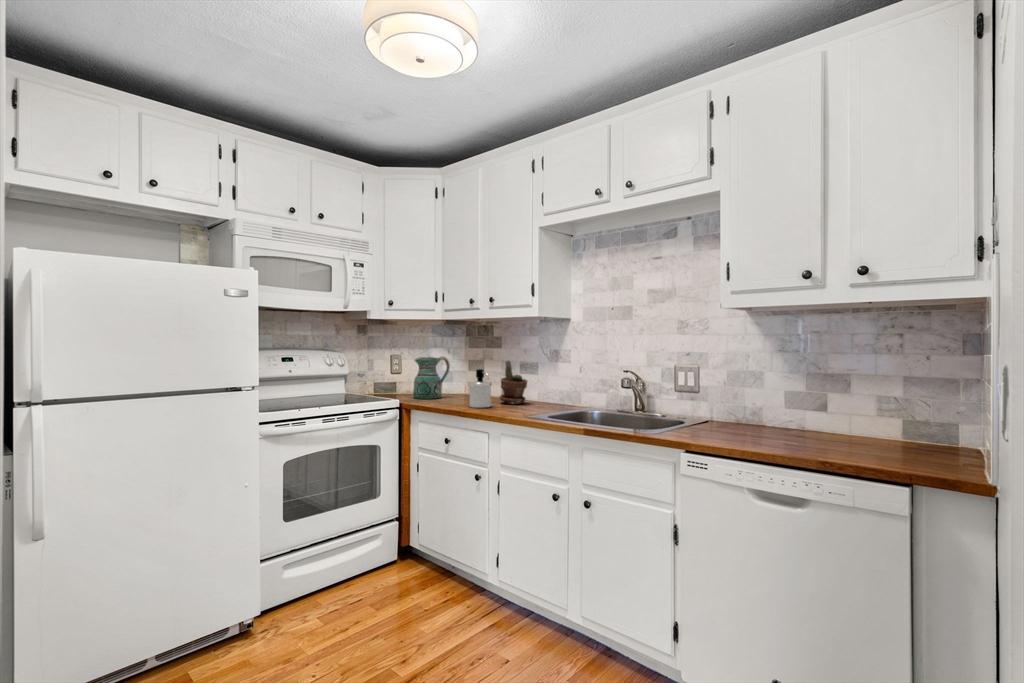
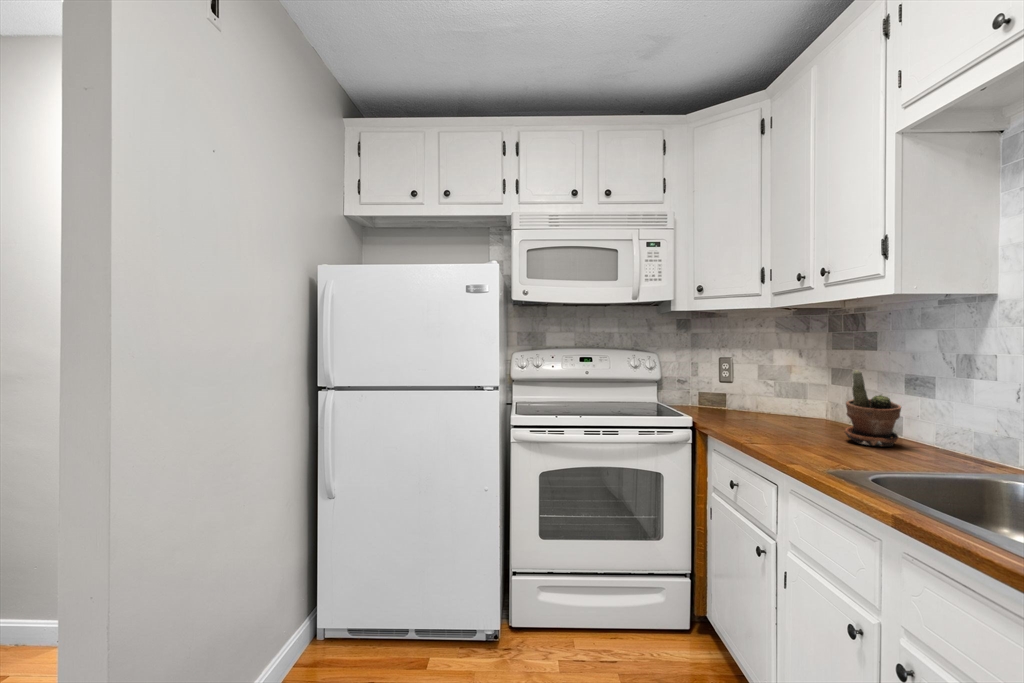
ceramic pitcher: present [413,357,450,399] -> none [727,361,785,420]
soap dispenser: present [469,369,491,408] -> none [774,383,815,445]

